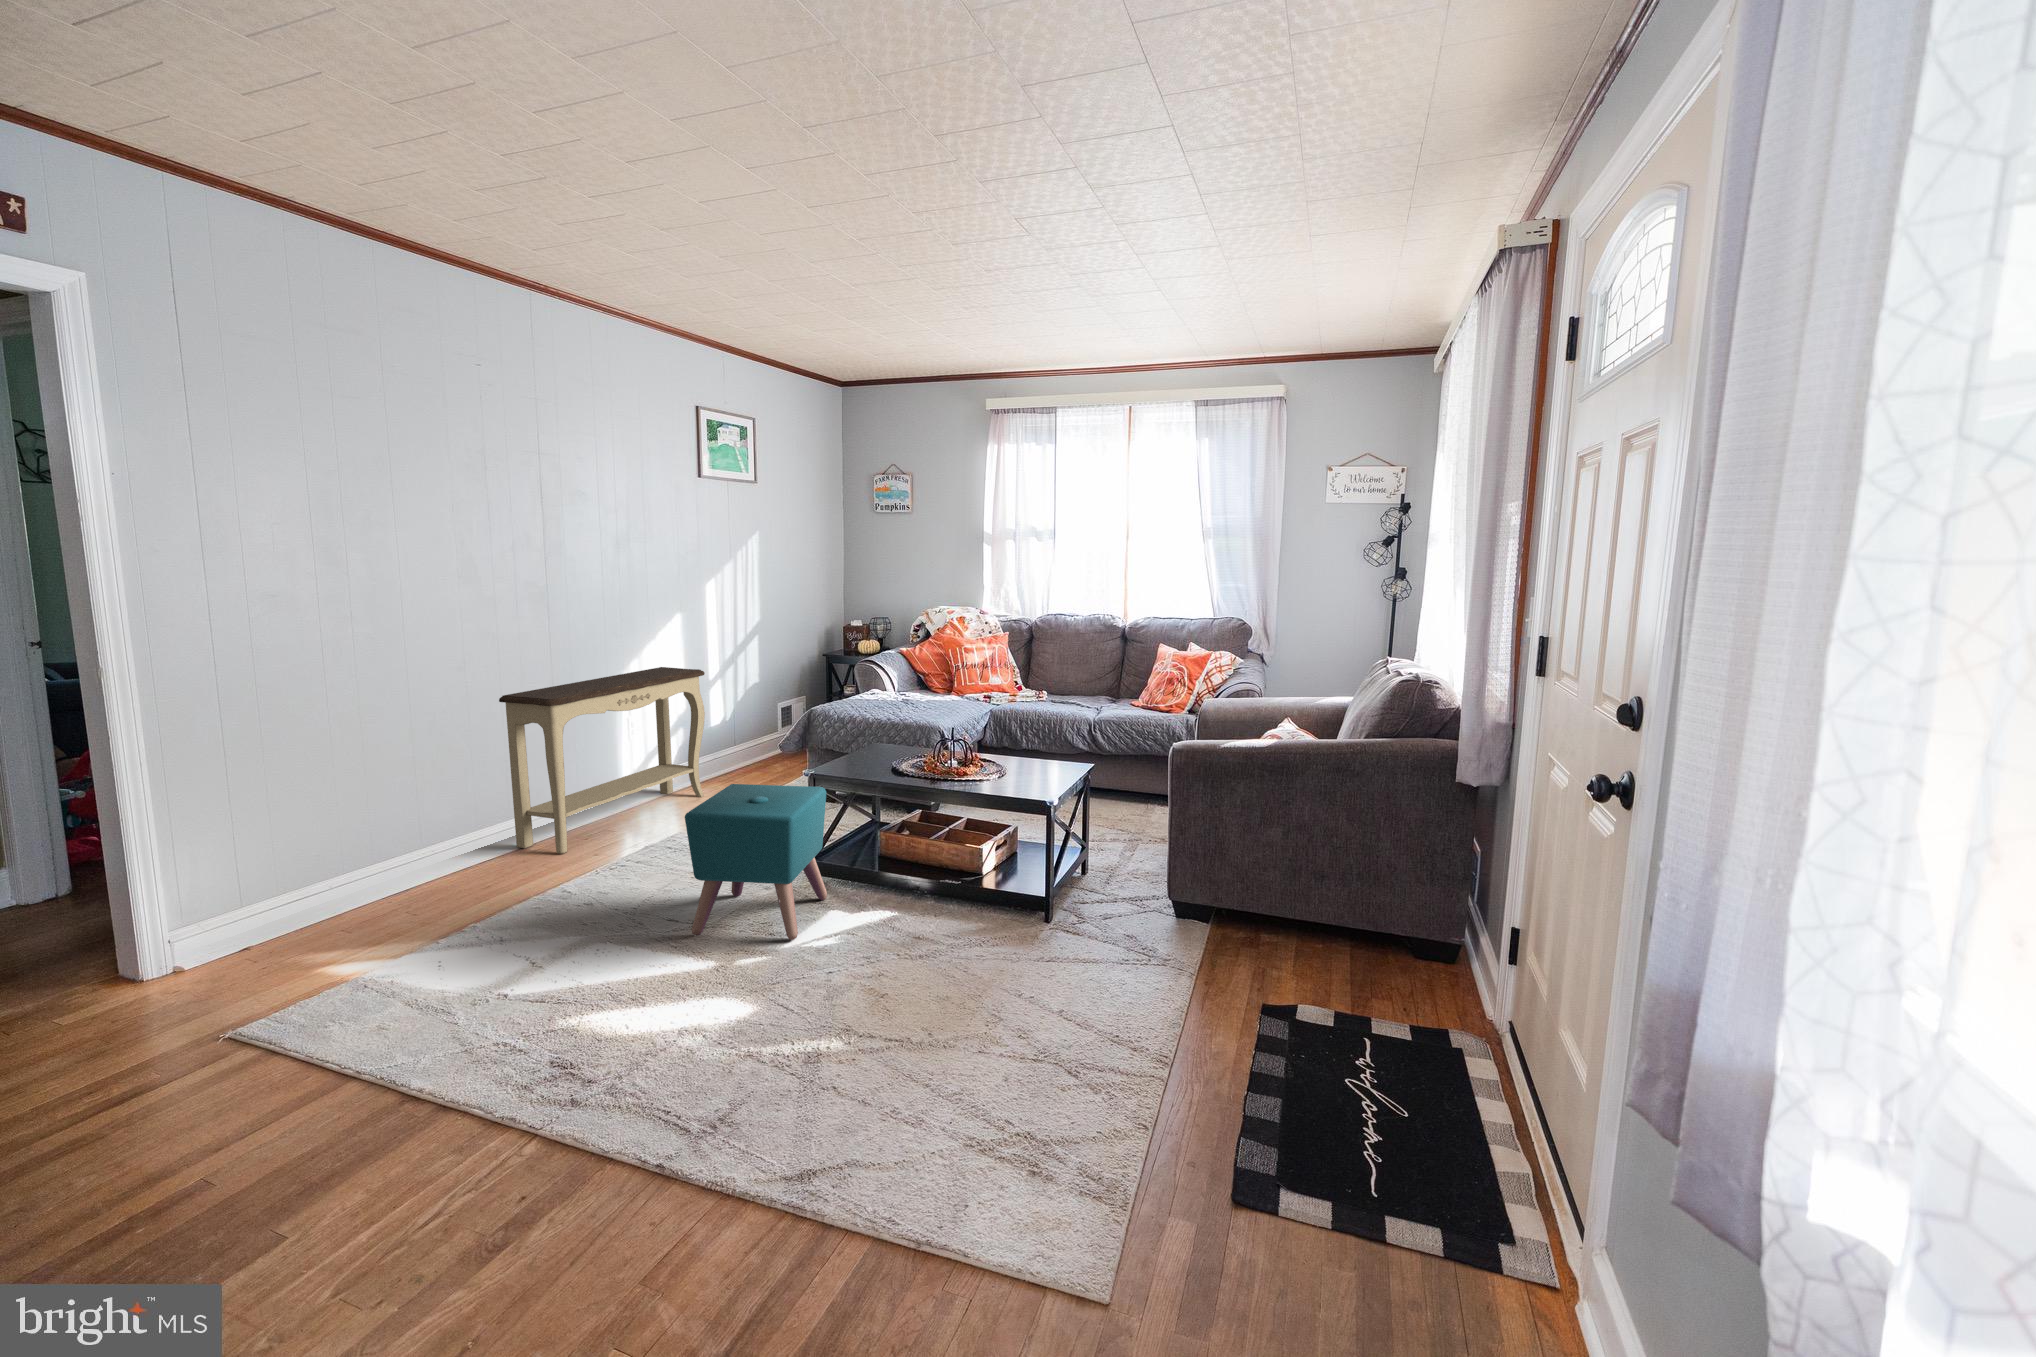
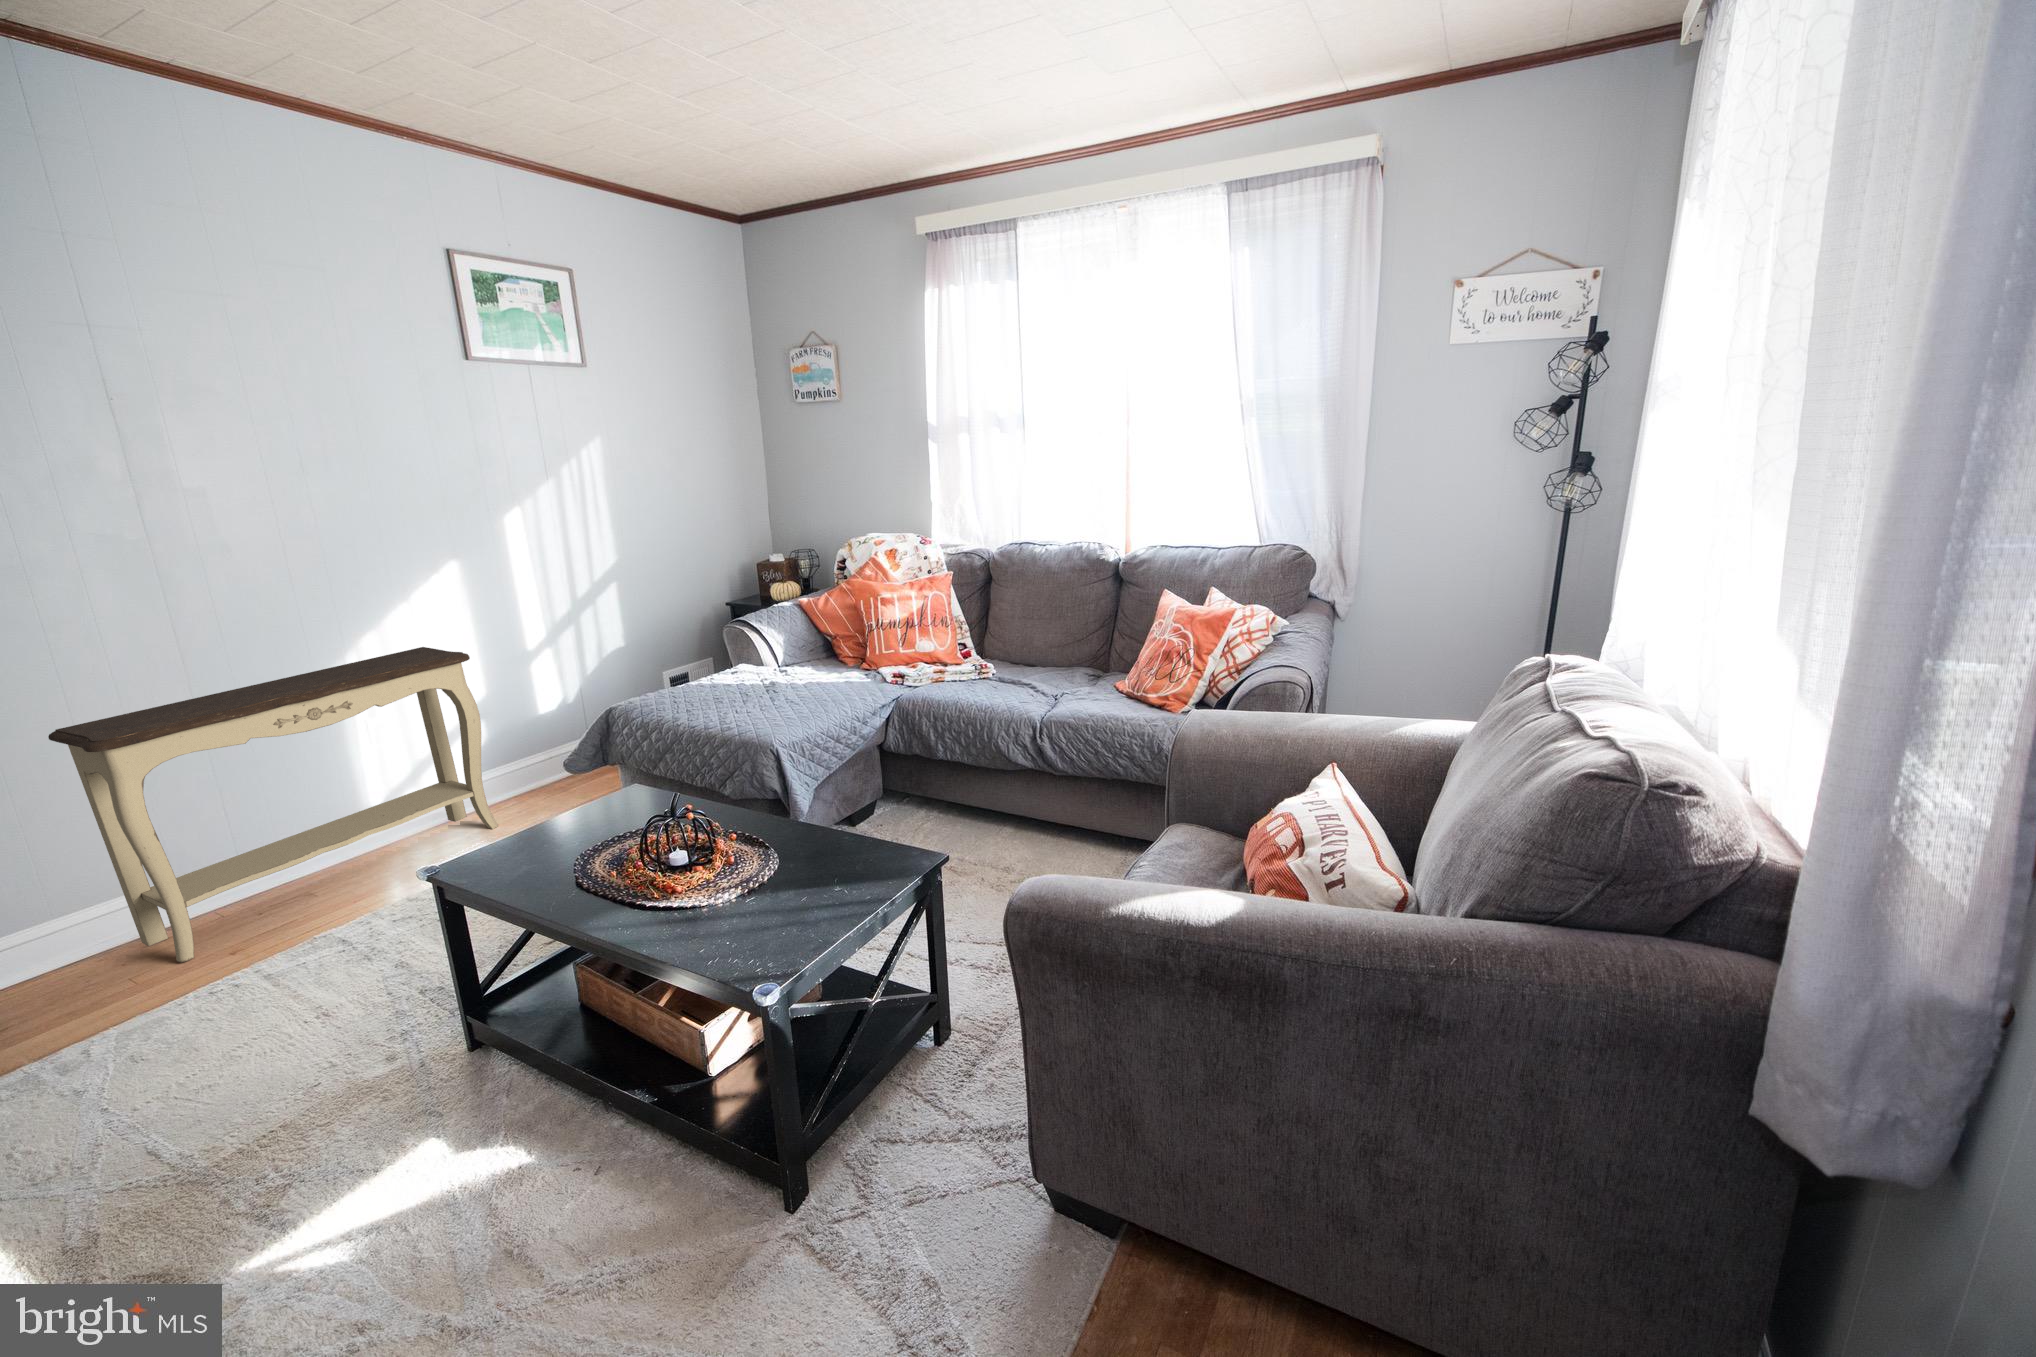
ottoman: present [685,784,827,940] -> none [39,924,451,1271]

